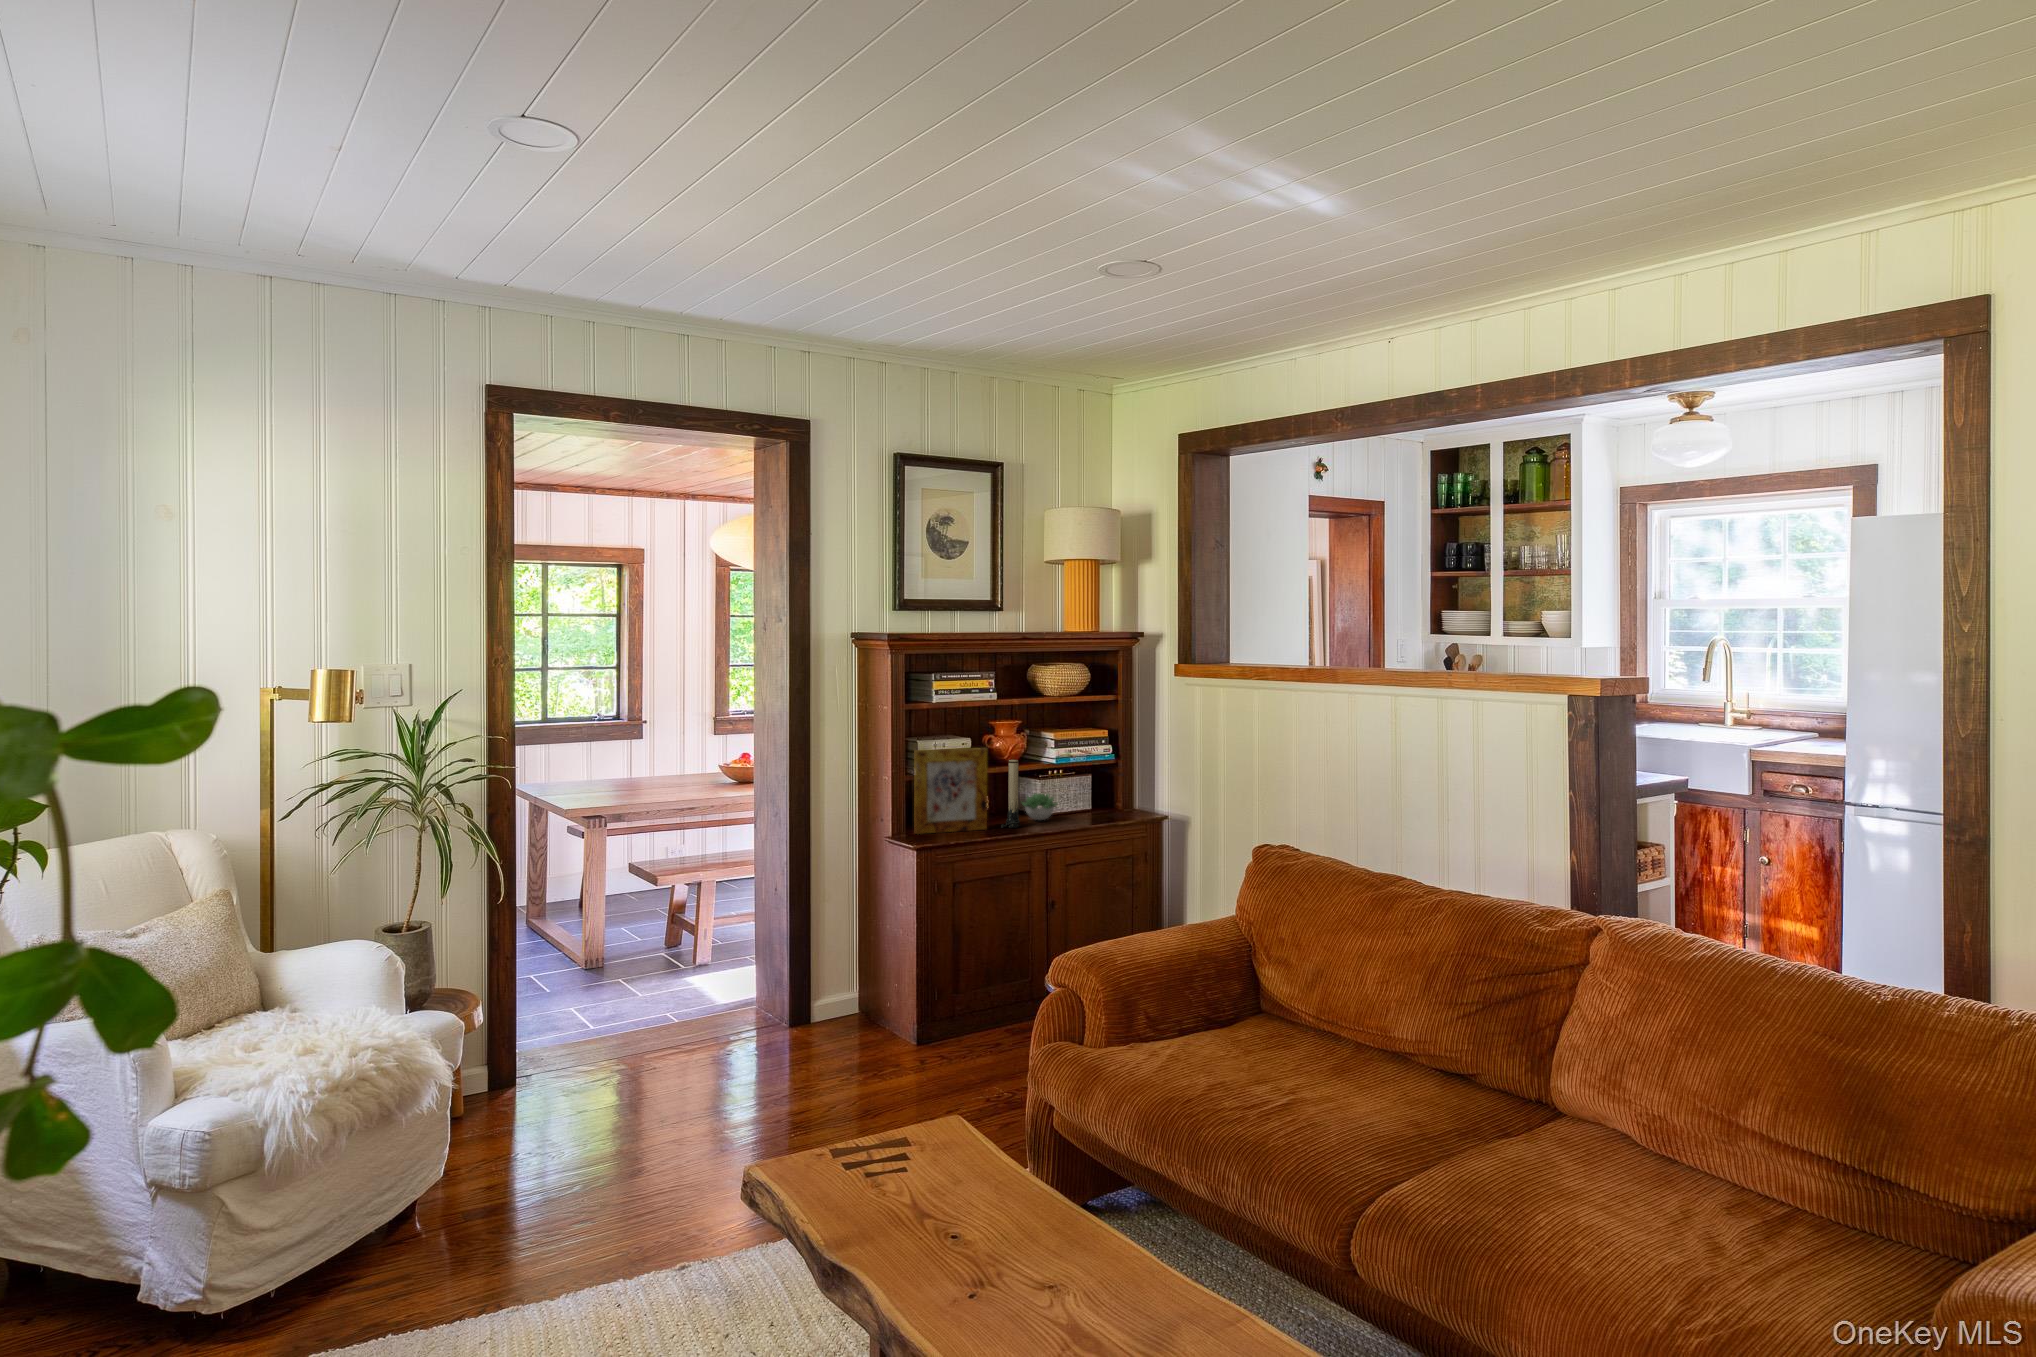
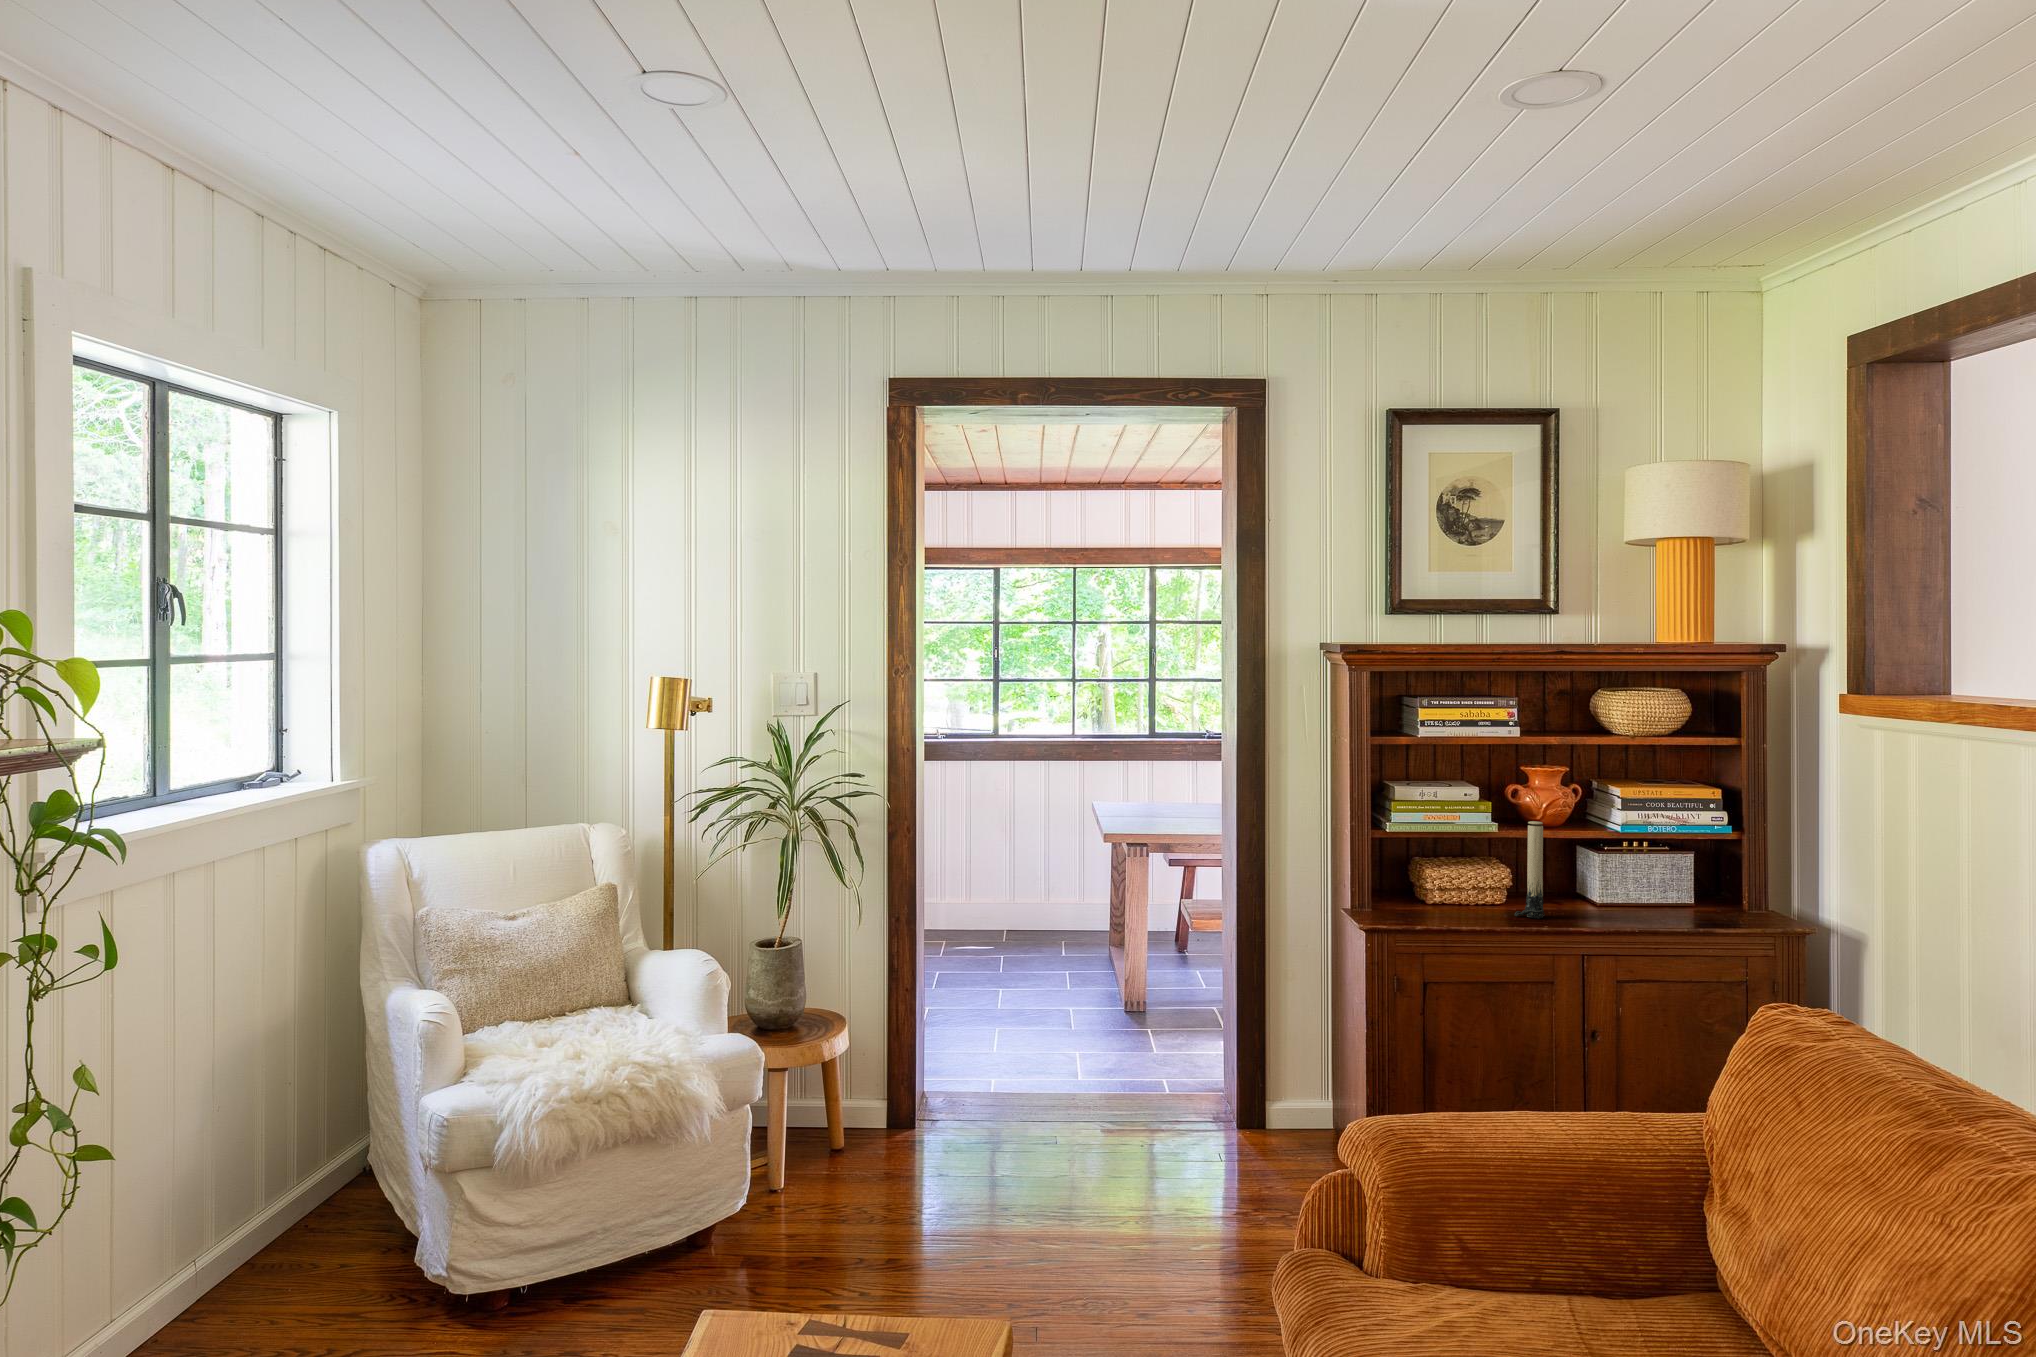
picture frame: present [914,748,987,834] -> none [1384,798,1493,916]
succulent plant: present [1022,793,1057,820] -> none [1557,872,1618,912]

